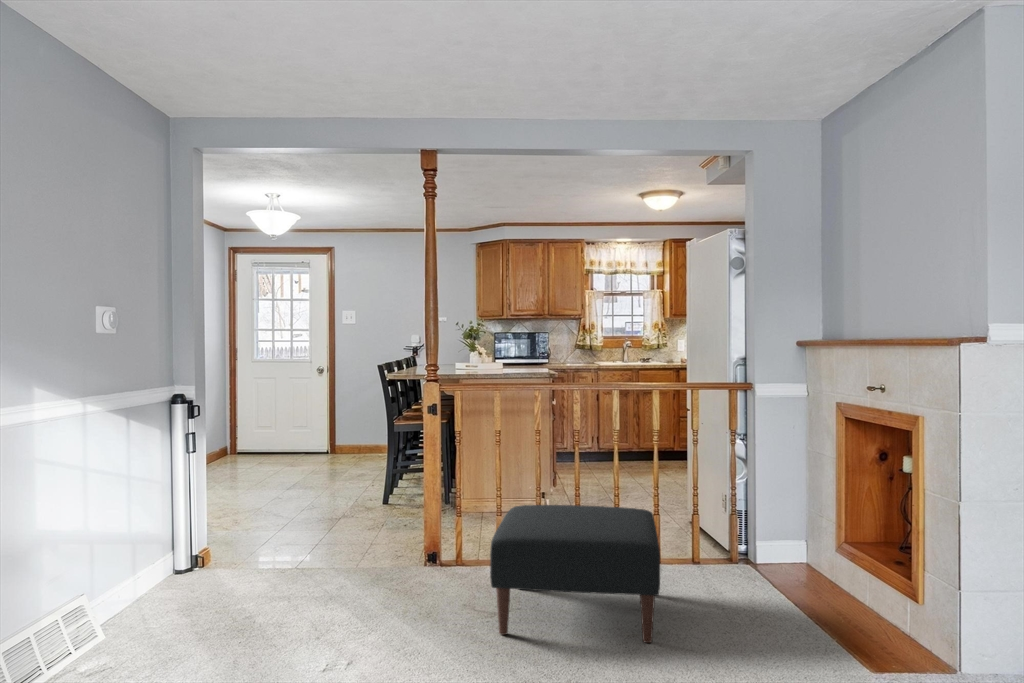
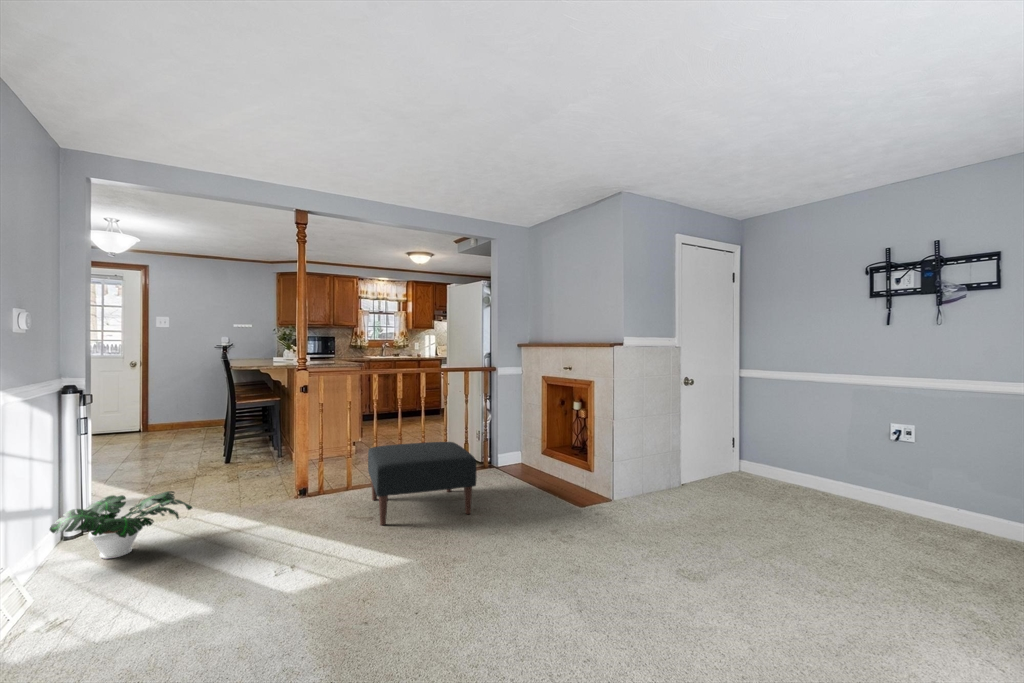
potted plant: none [123,533,267,613] -> present [50,491,192,559]

